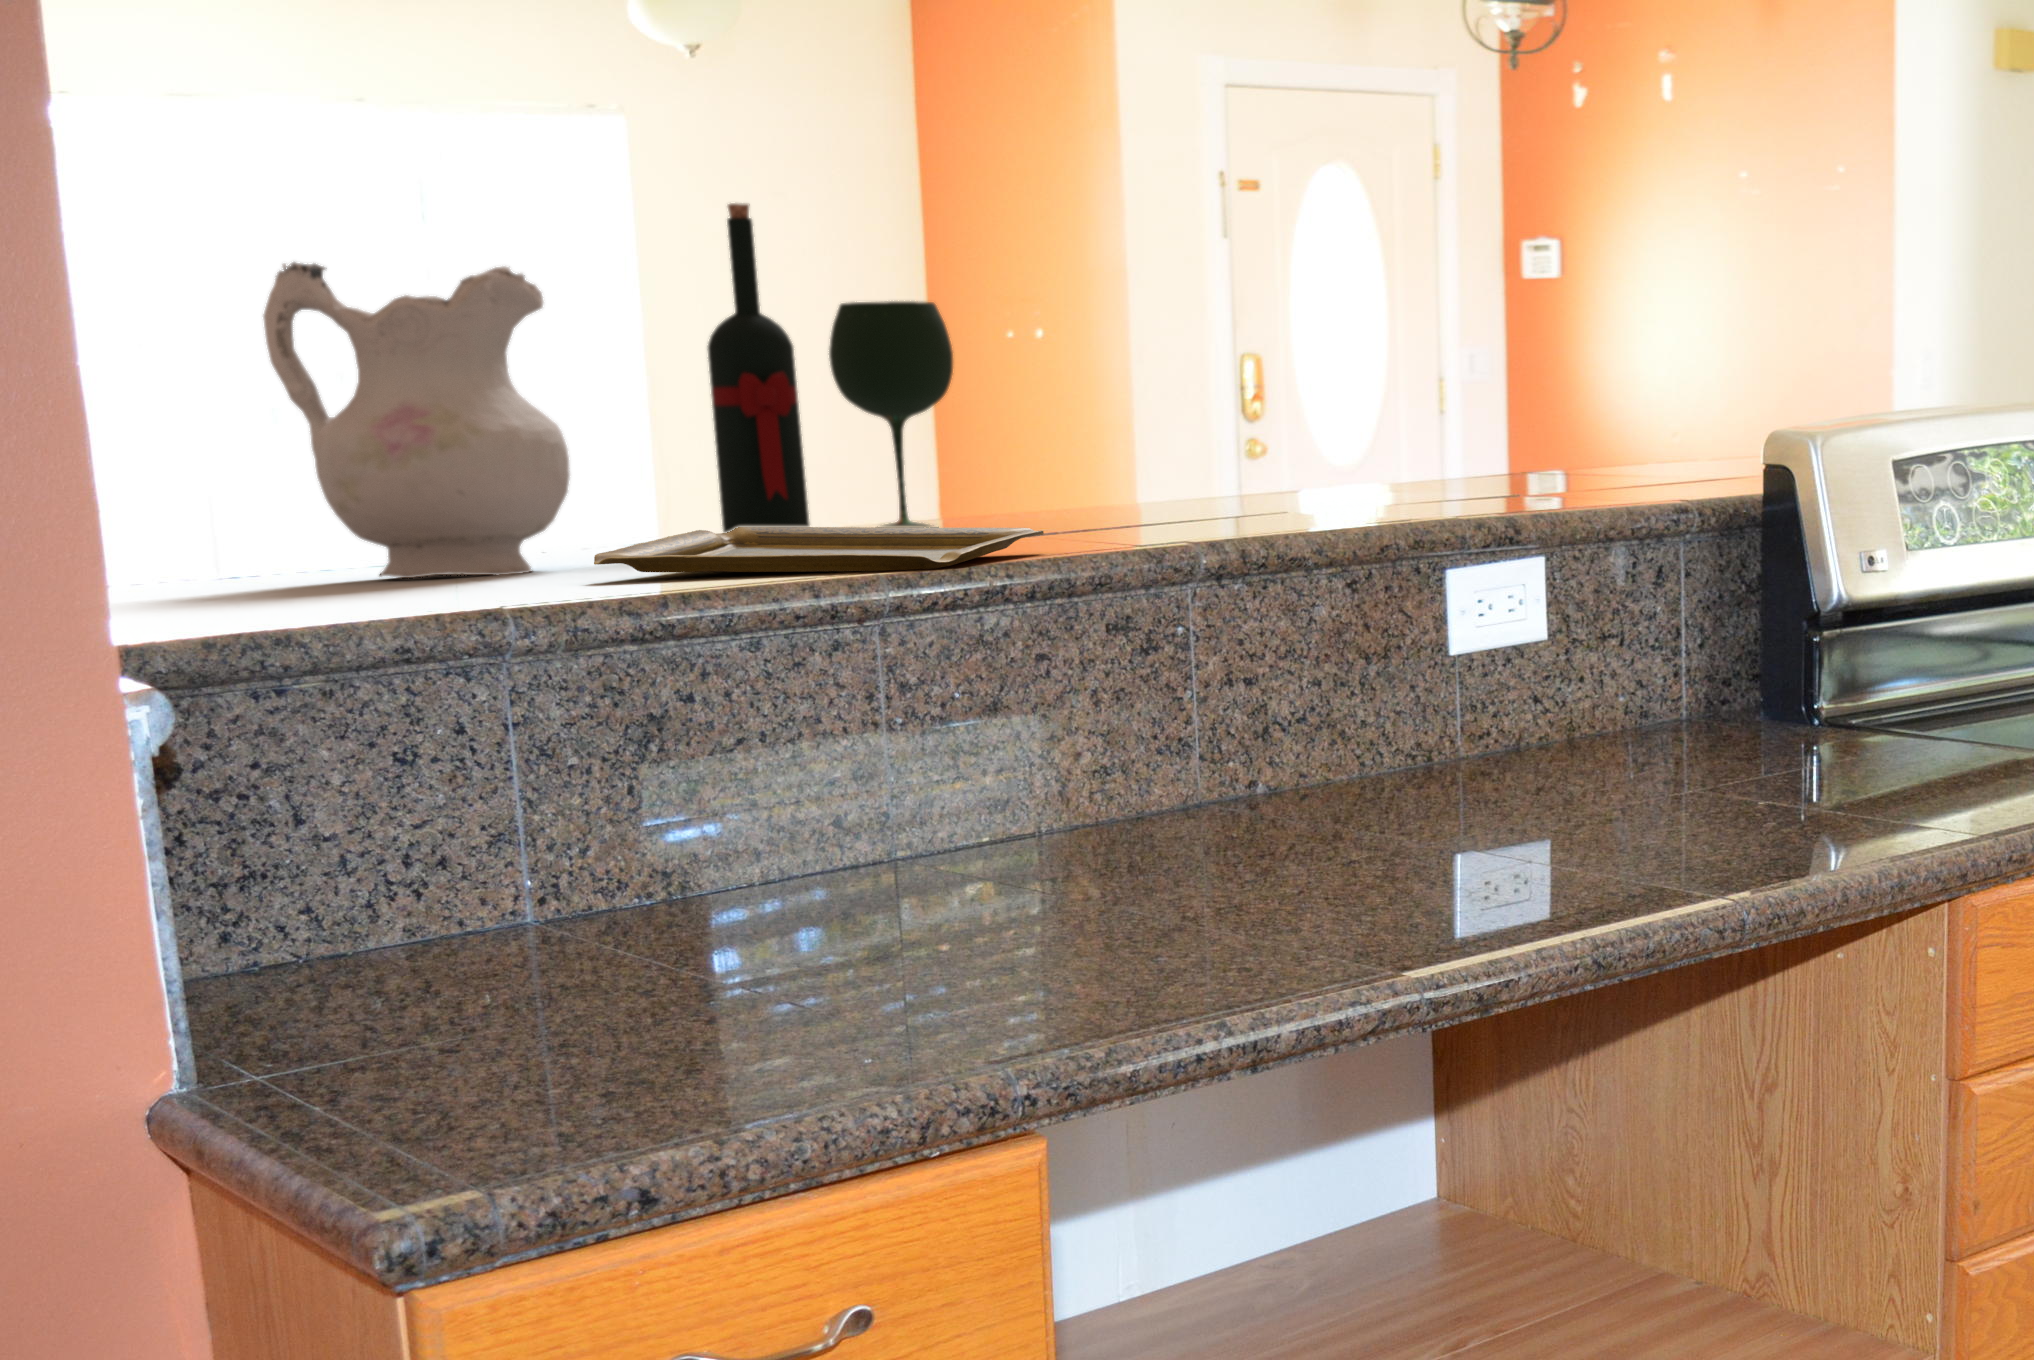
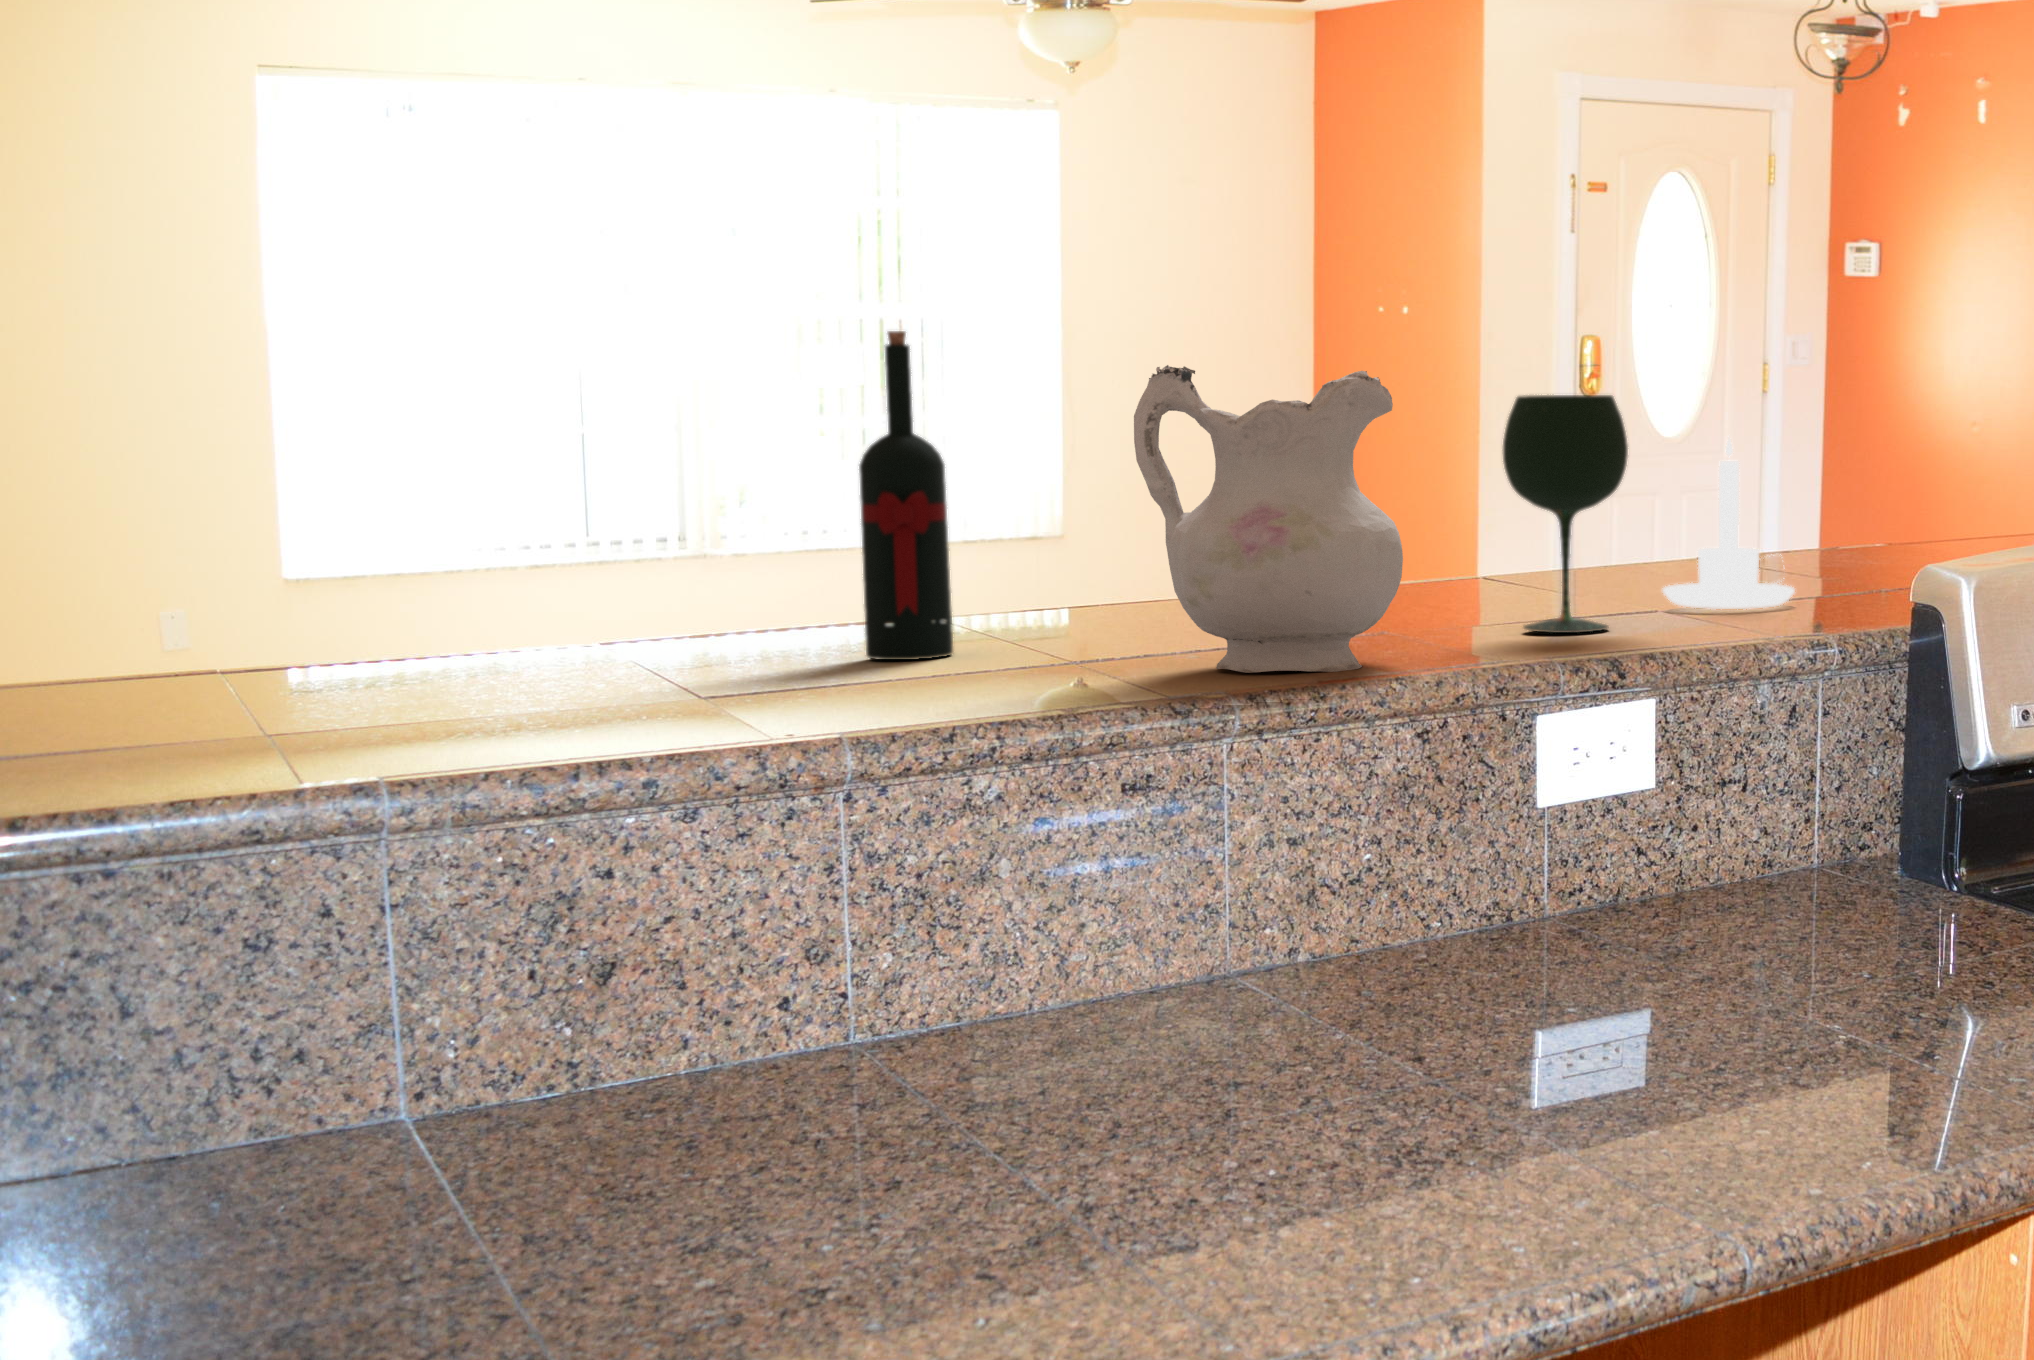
ceramic pitcher: present [263,262,570,578] -> present [1134,365,1403,673]
wine glass: present [829,301,953,528] -> present [1503,395,1628,633]
candle holder: none [1483,320,1612,494] -> present [1663,439,1795,609]
tray: present [594,527,1044,572] -> none [569,664,1053,738]

